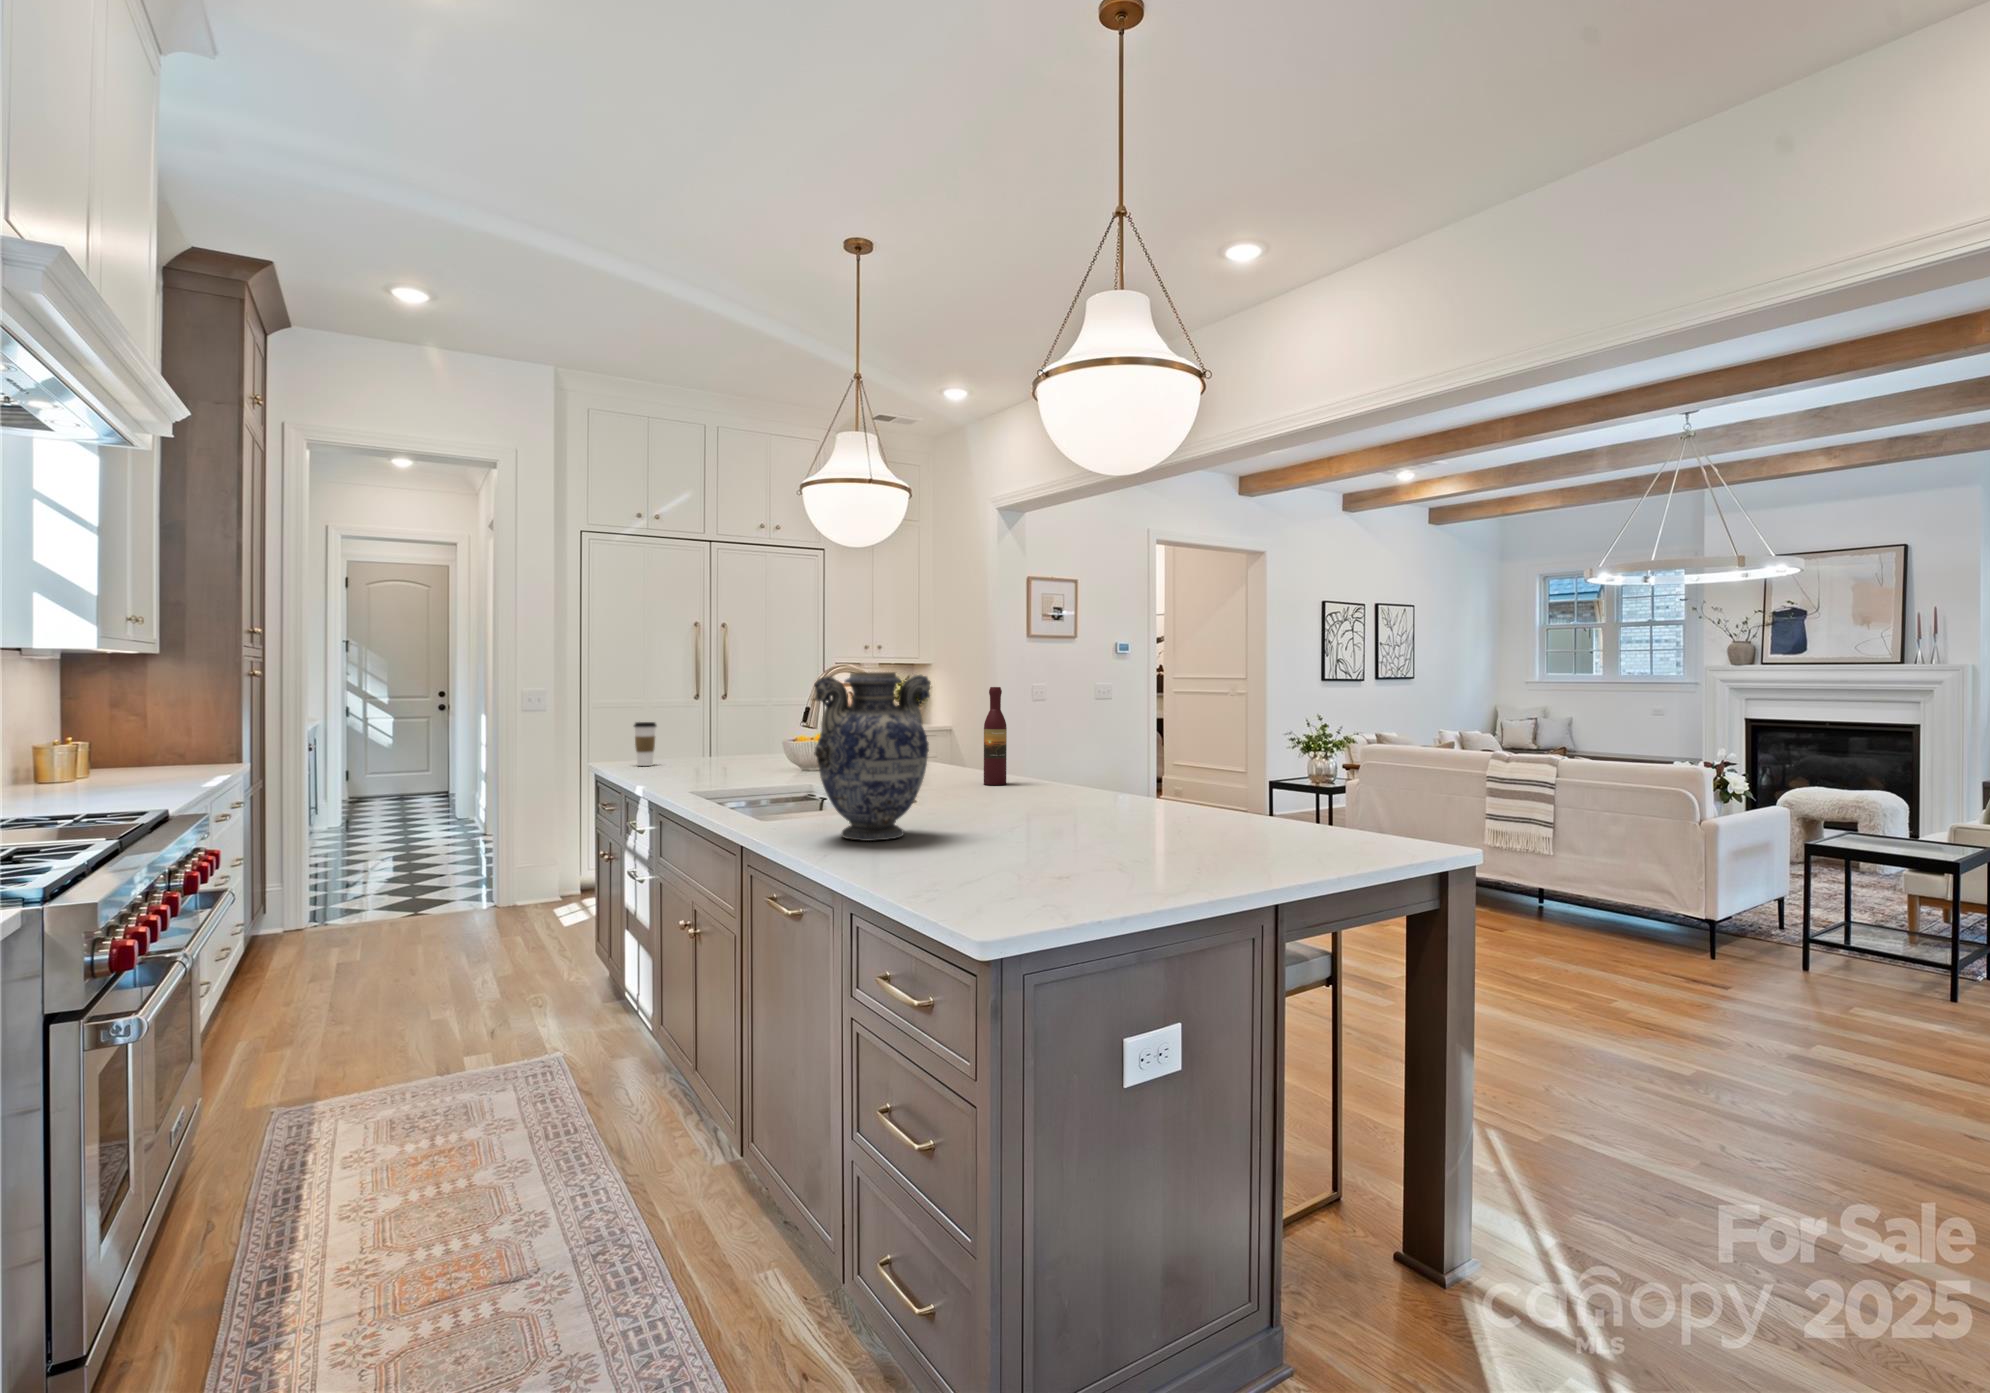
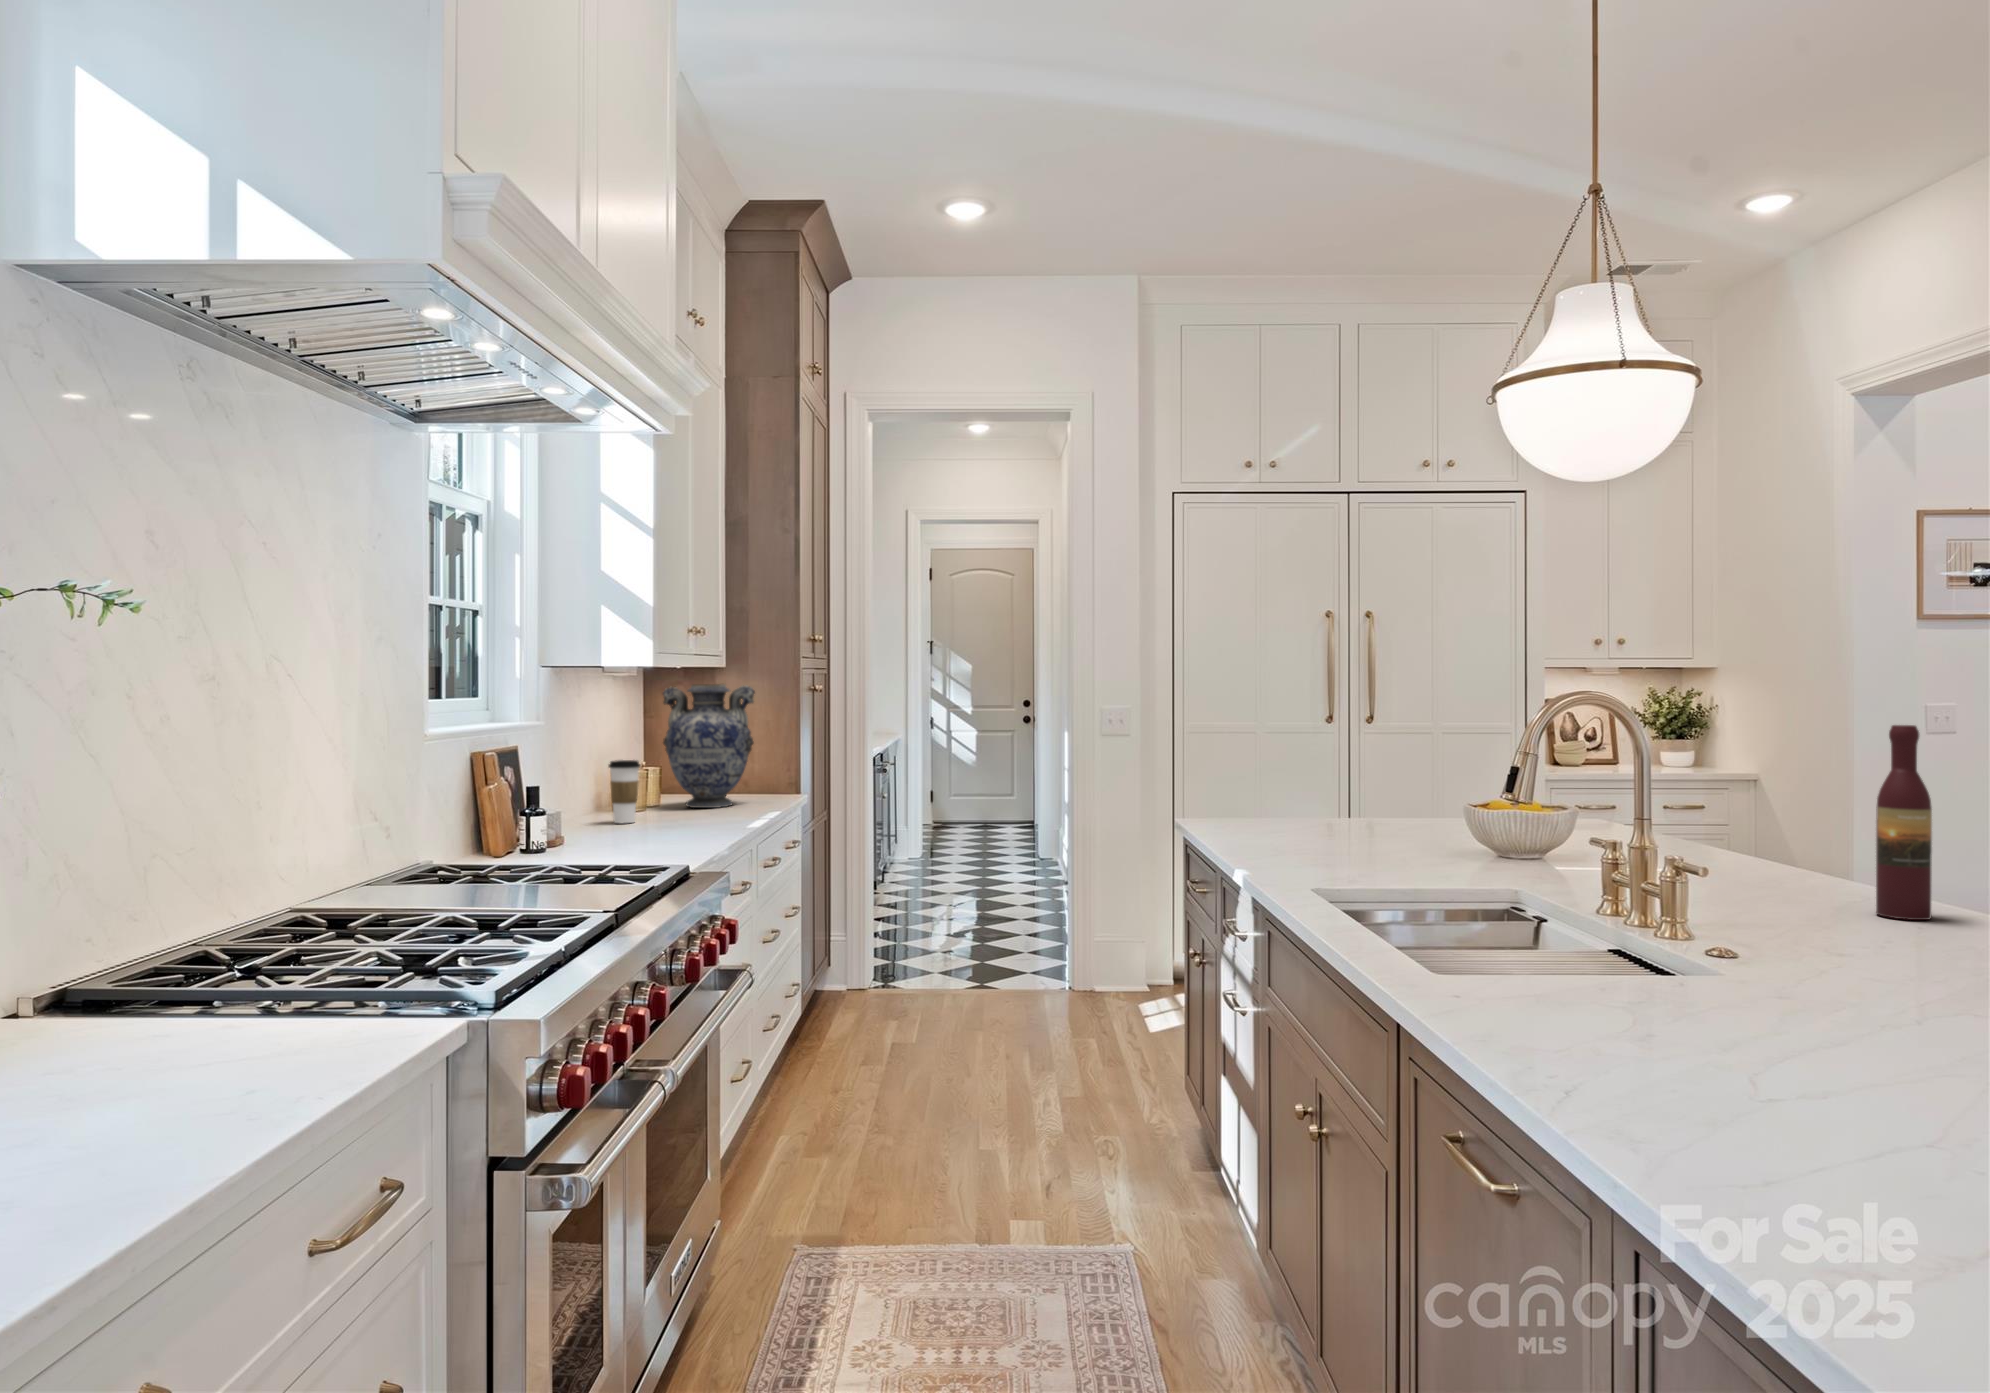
vase: present [814,672,930,841] -> present [663,684,755,808]
coffee cup: present [634,722,656,766] -> present [609,760,641,823]

